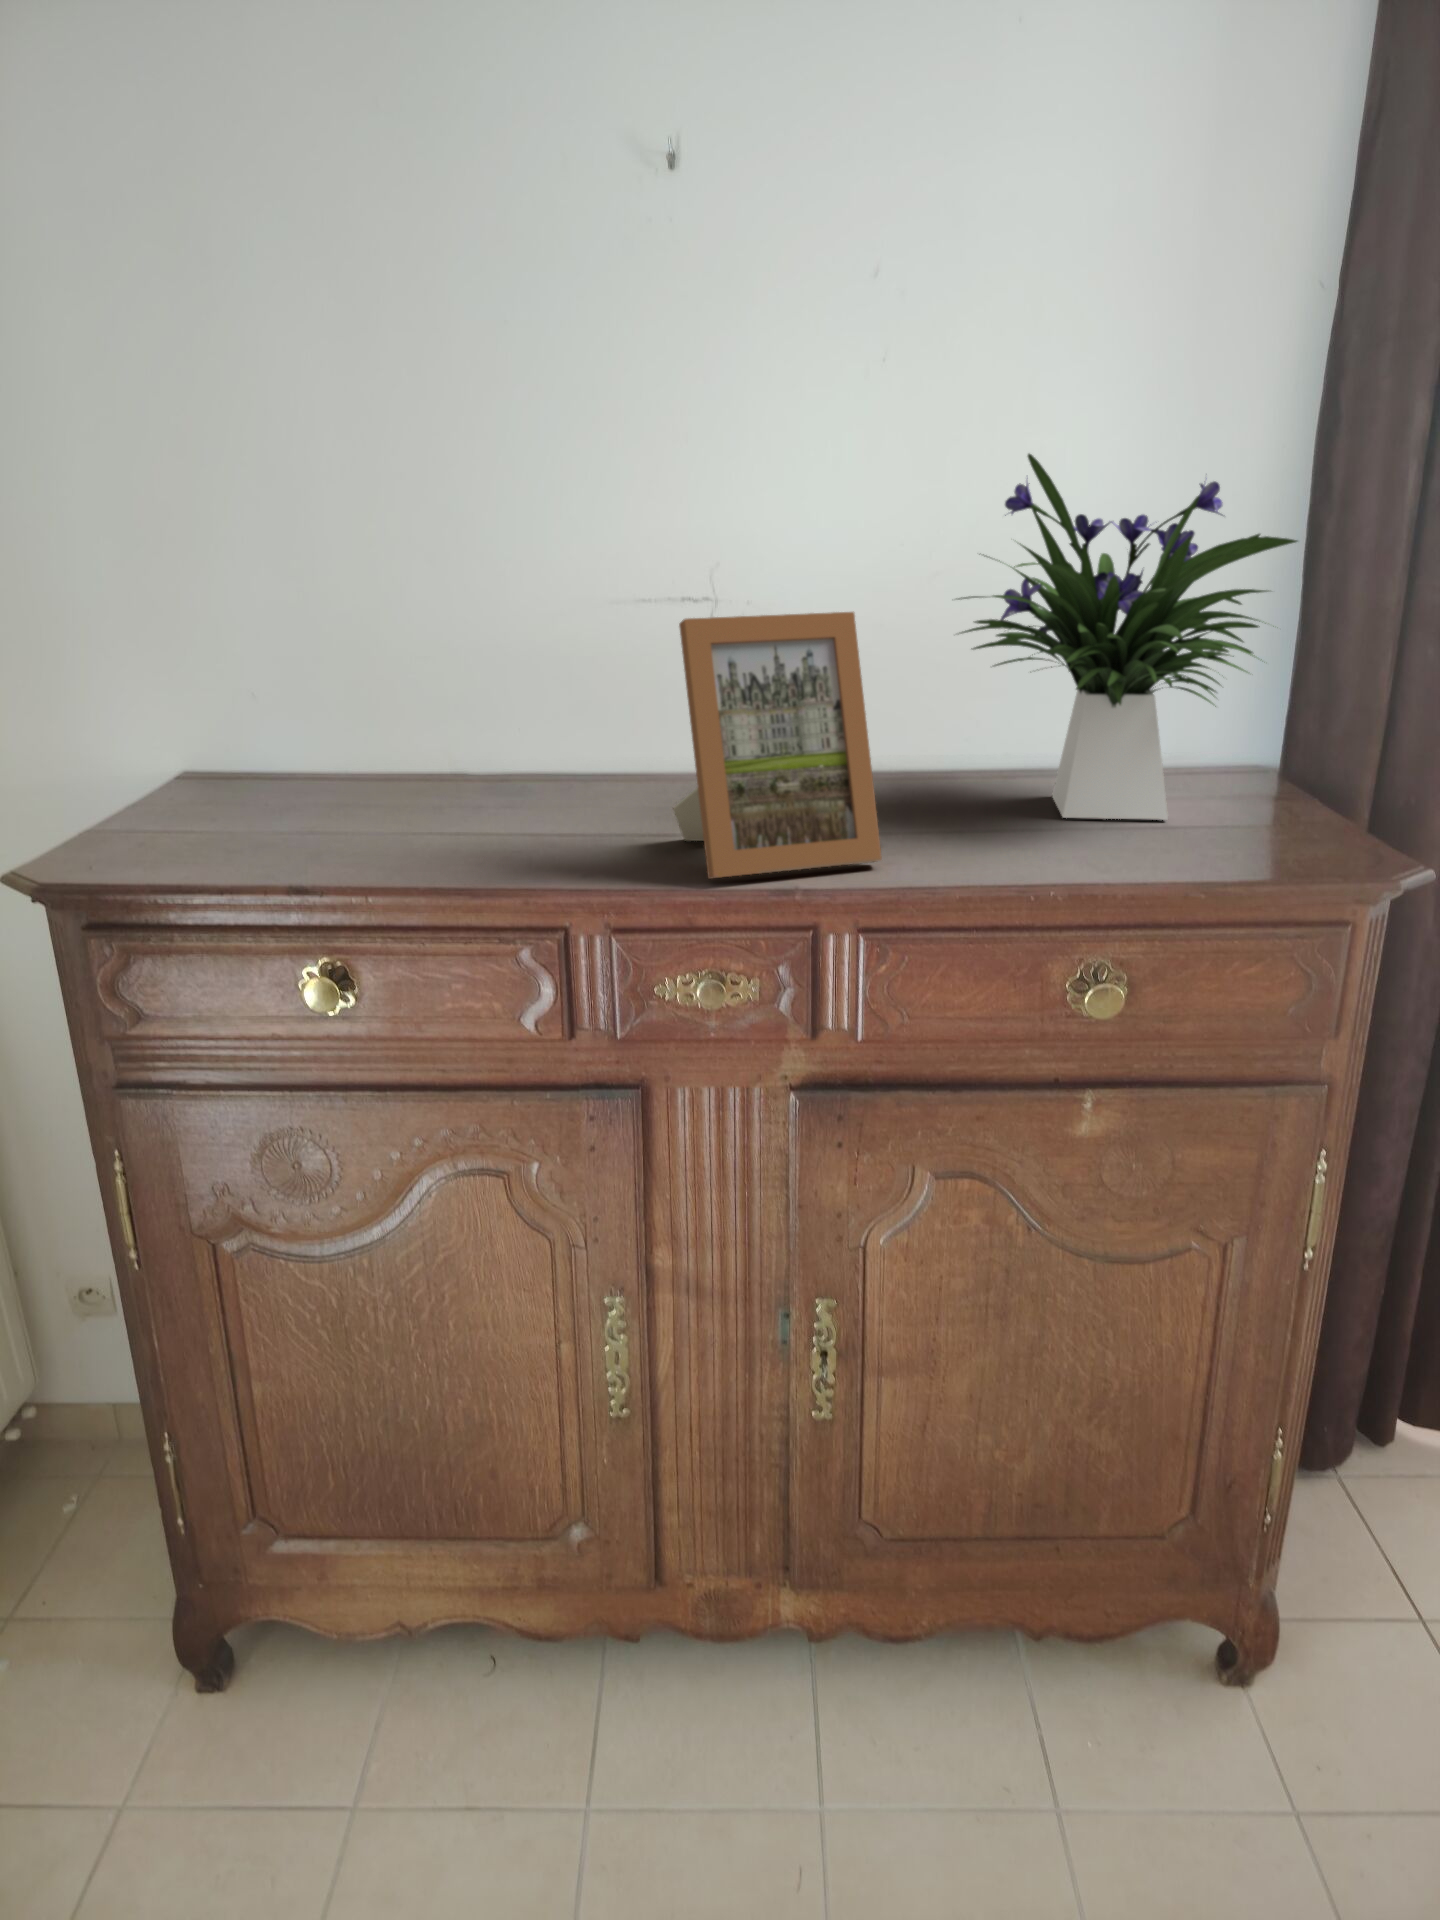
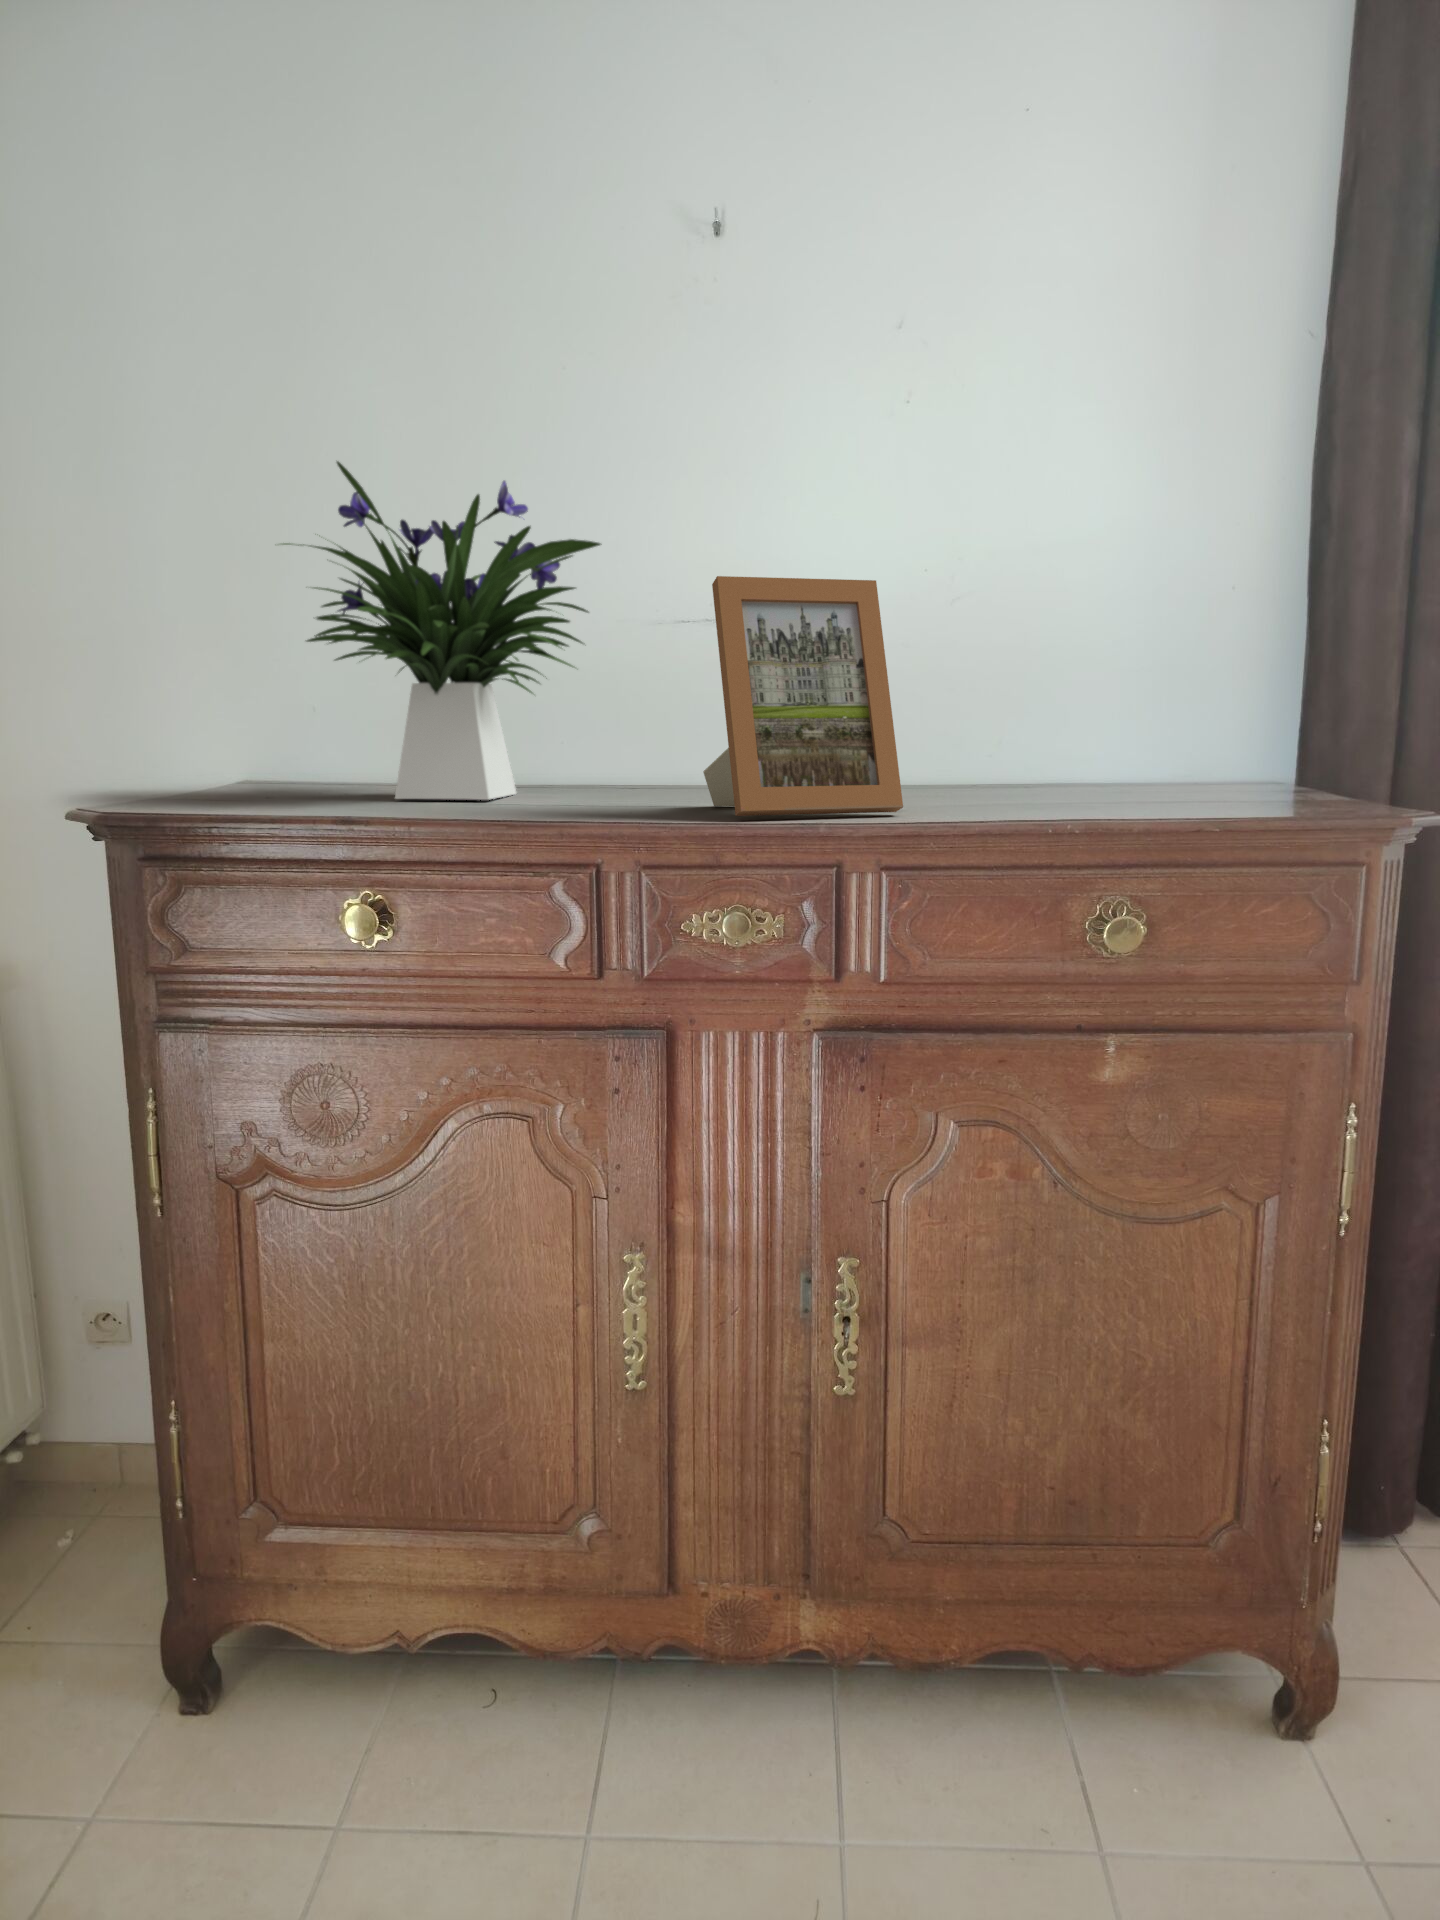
flower arrangement: present [958,454,1297,820] -> present [283,461,600,800]

